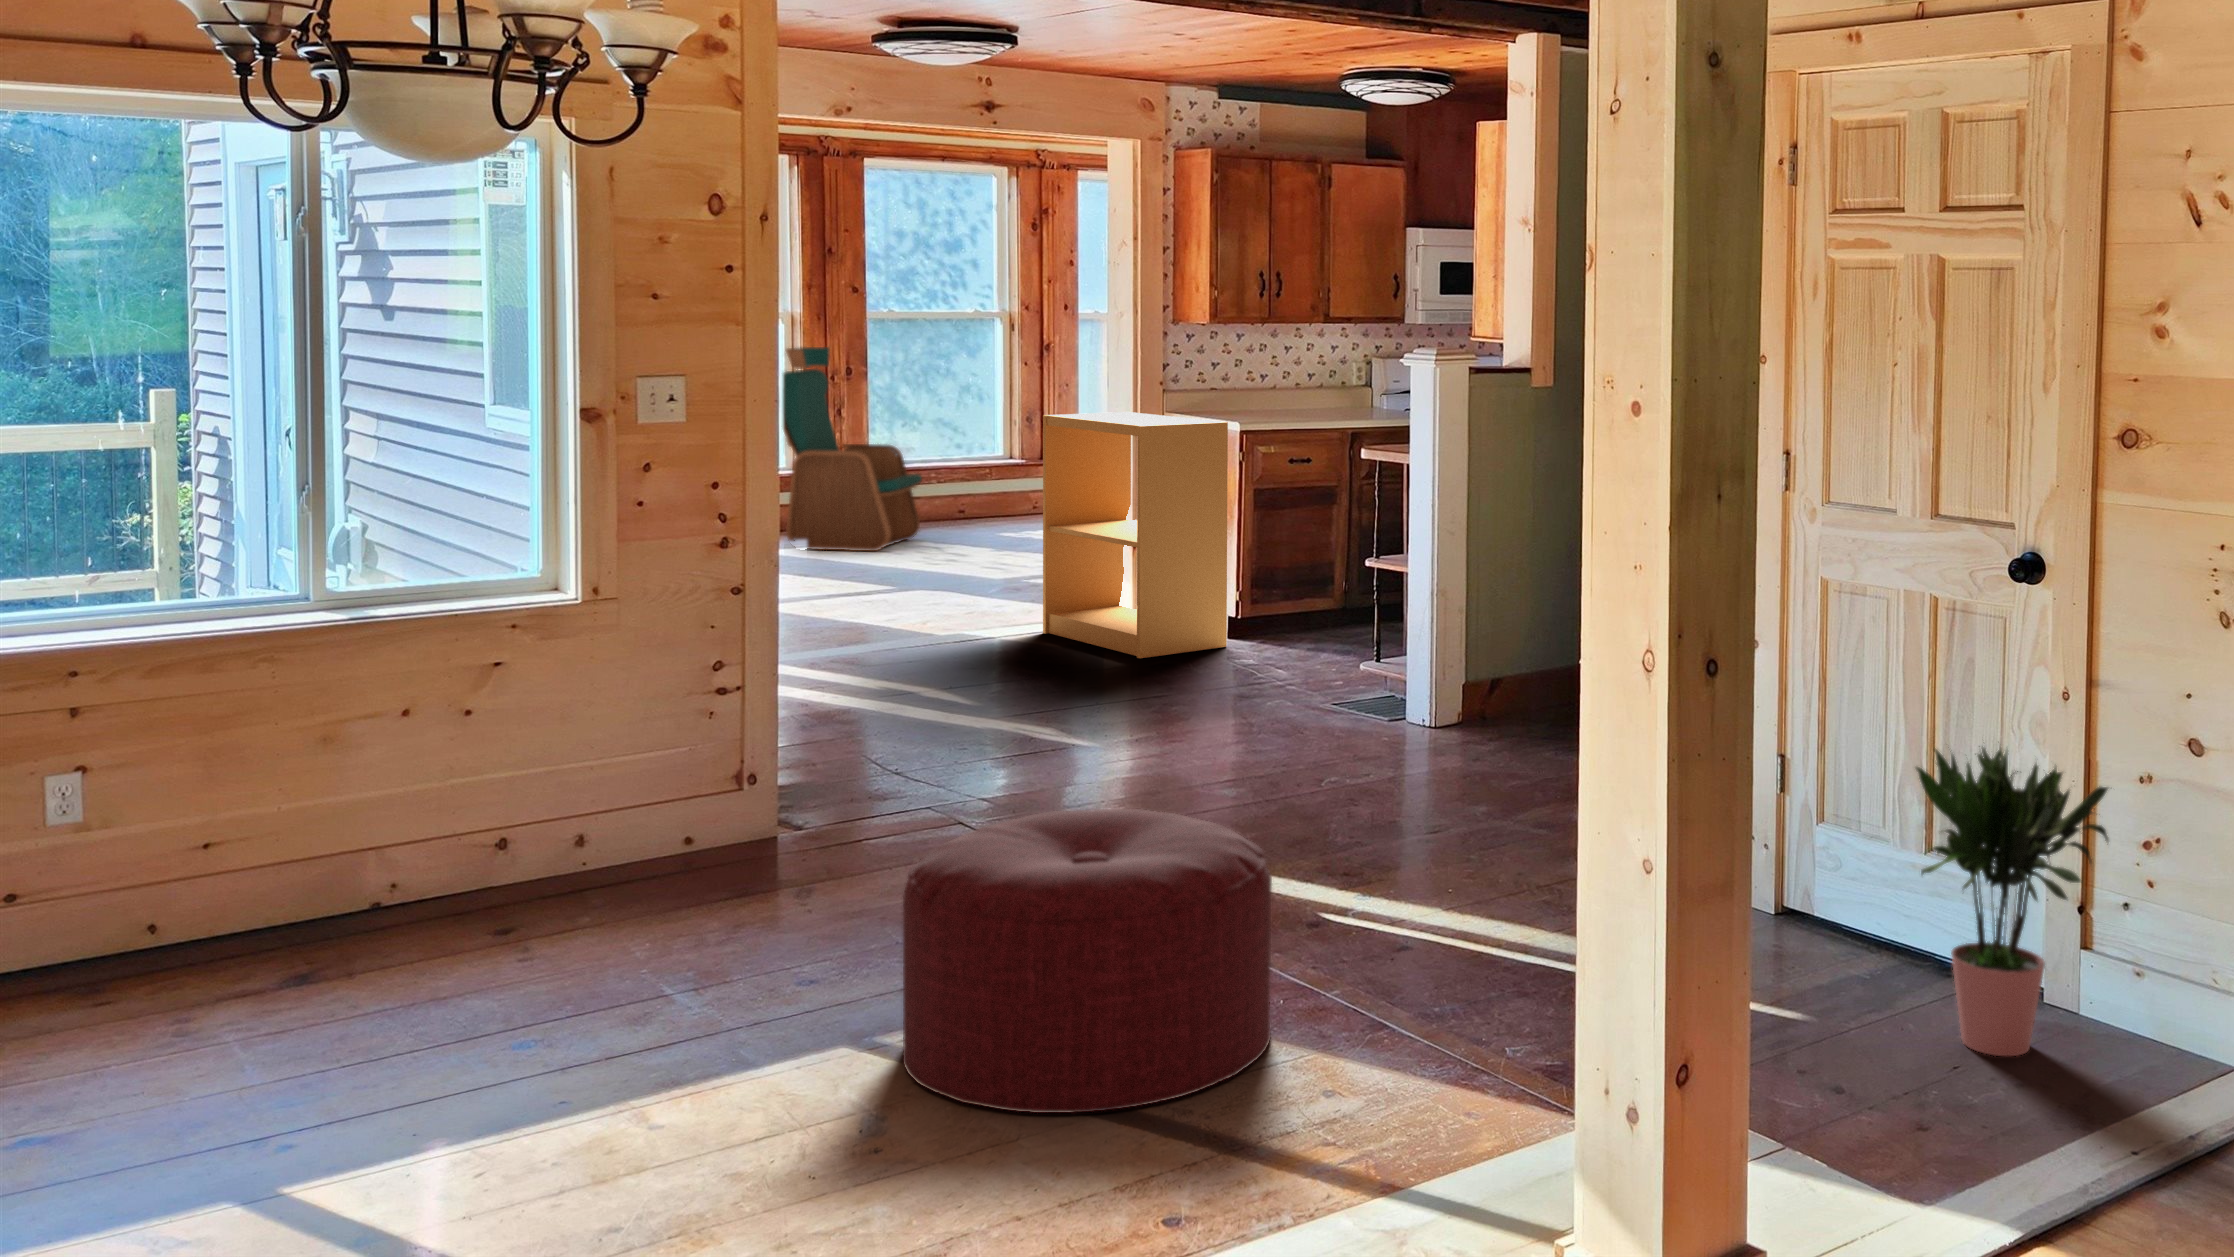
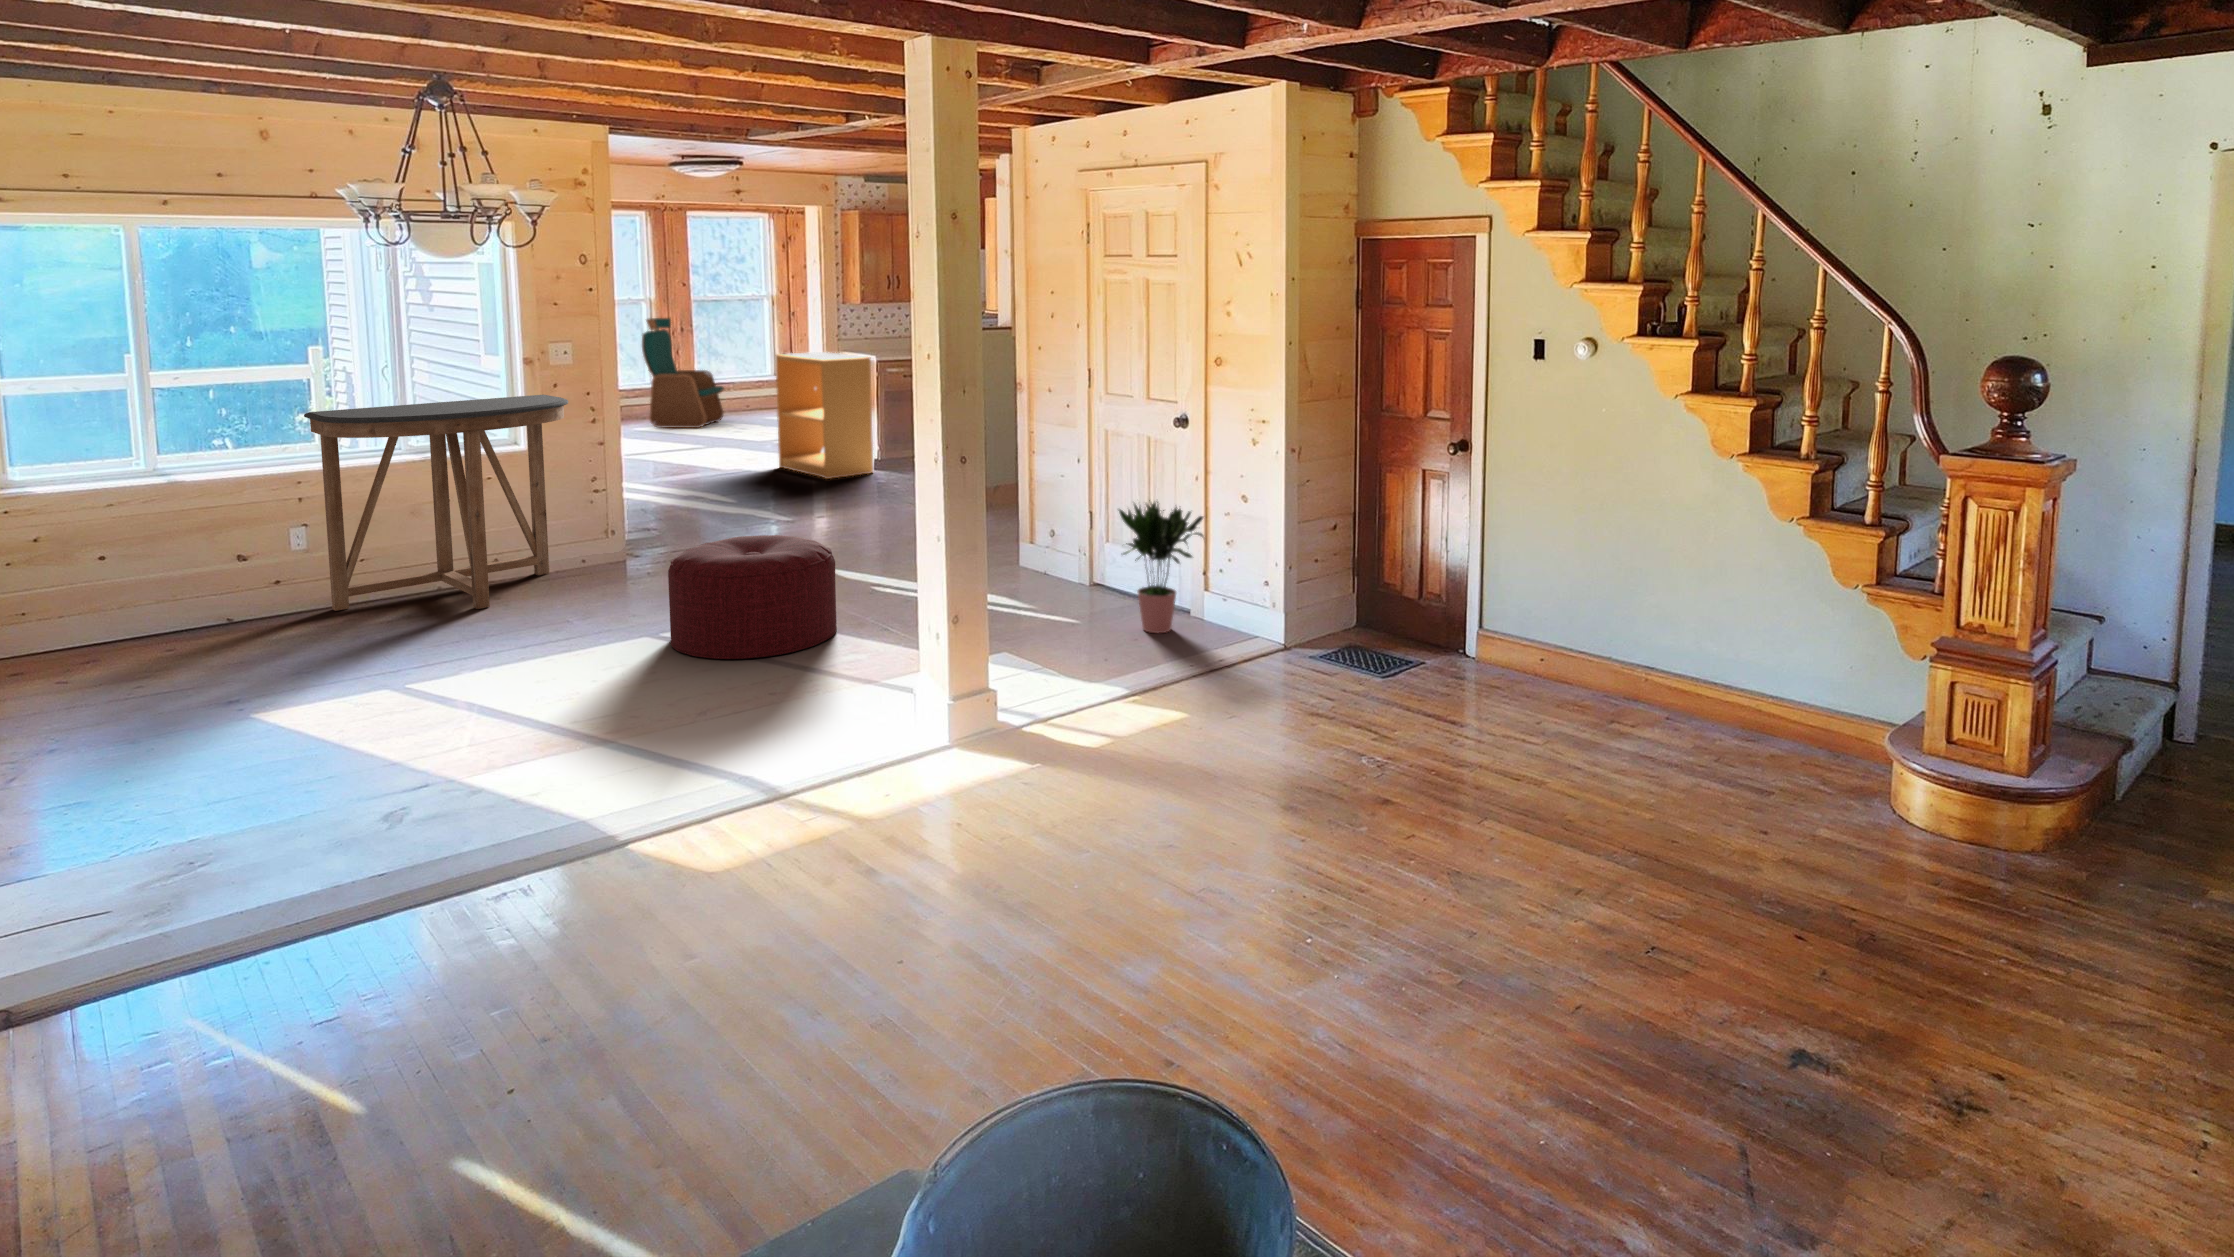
console table: none [110,487,674,957] -> present [304,395,568,611]

